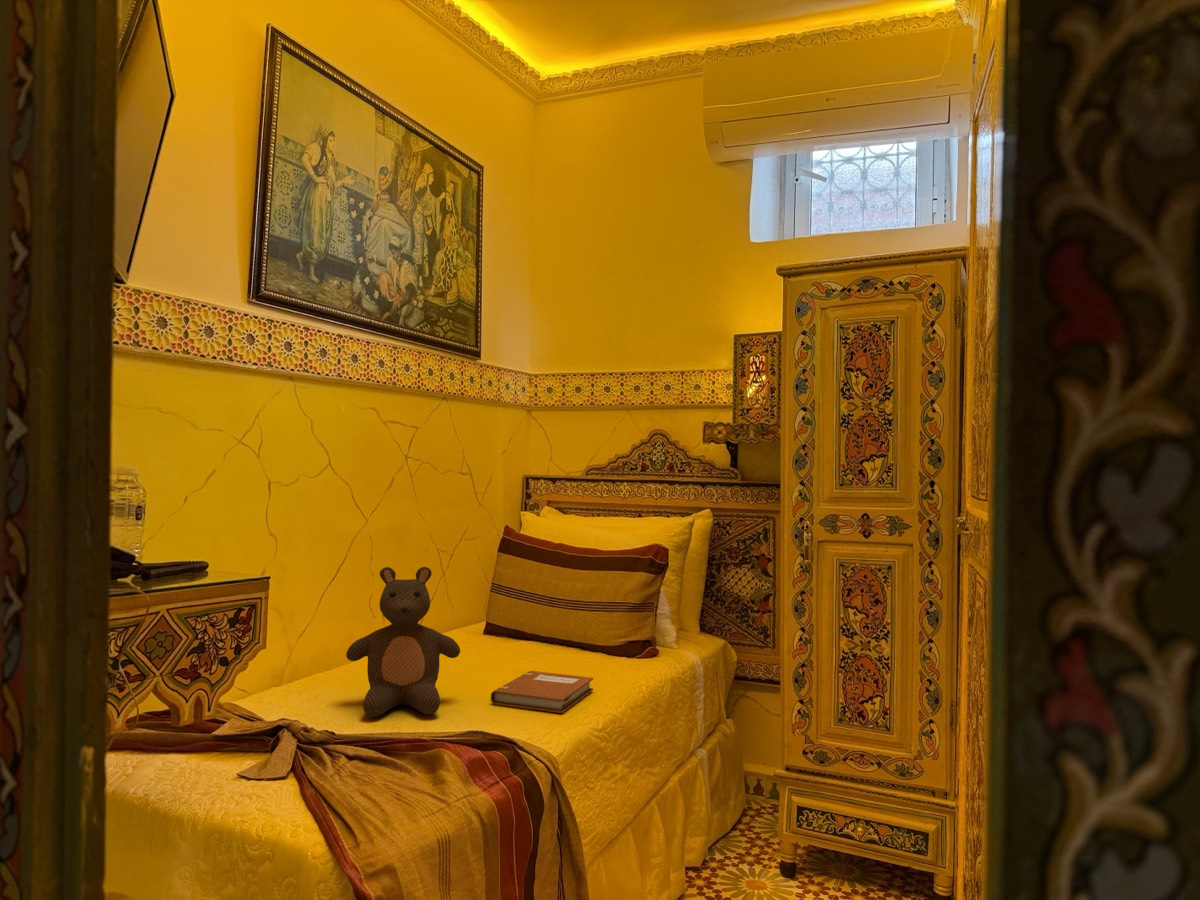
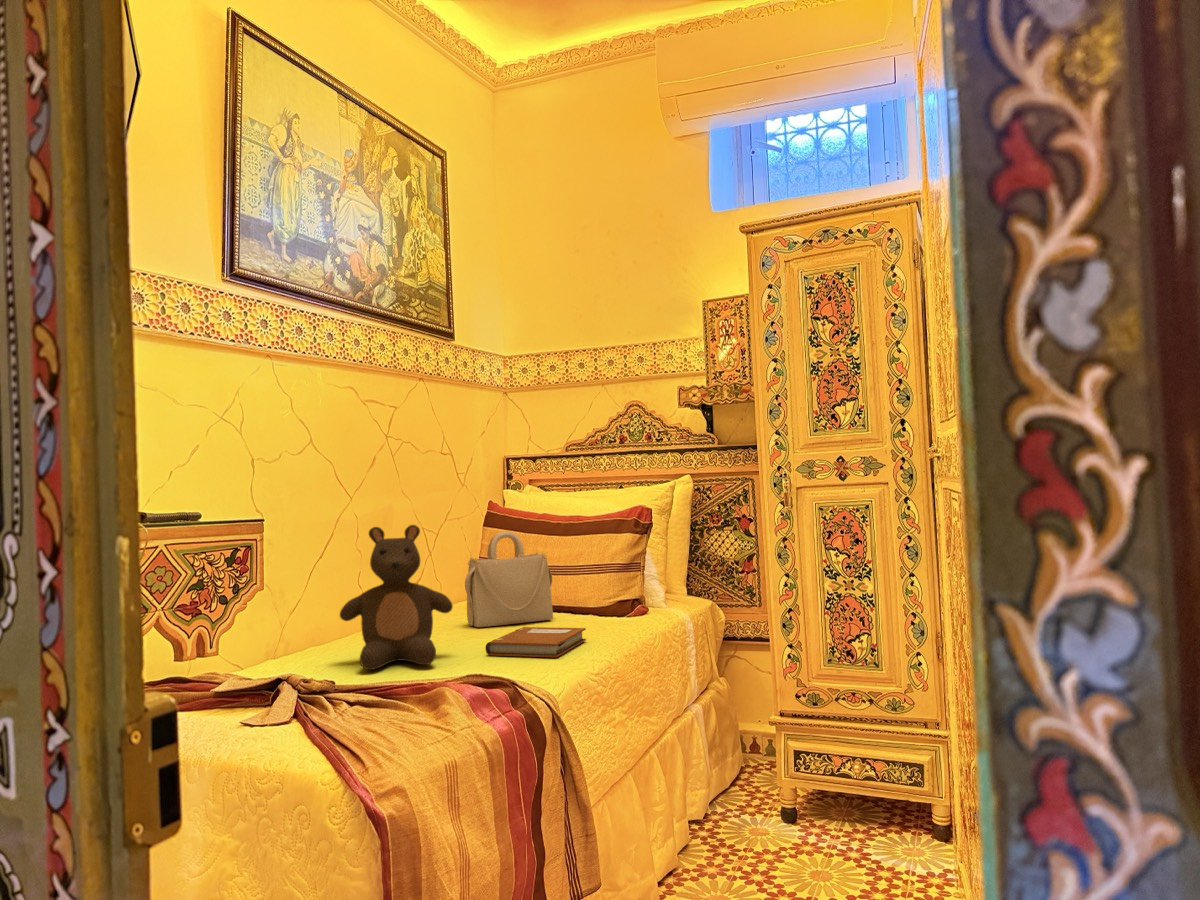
handbag: none [475,565,564,662] -> present [465,531,553,627]

